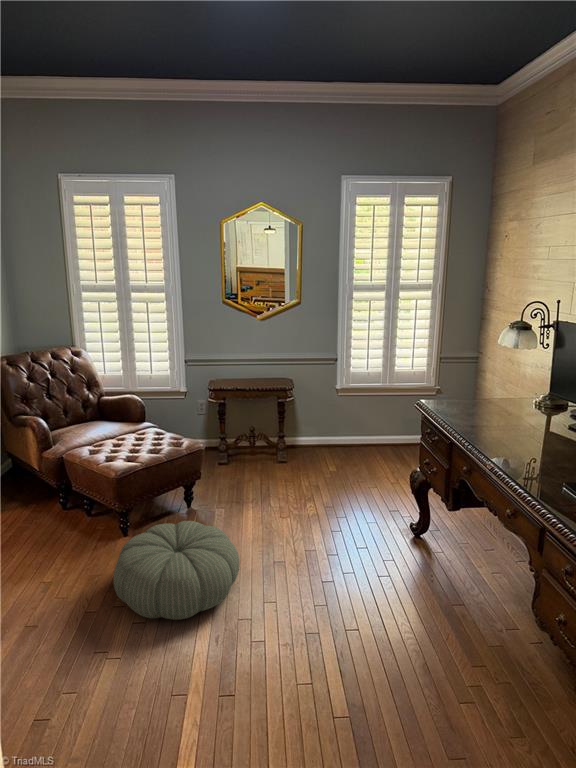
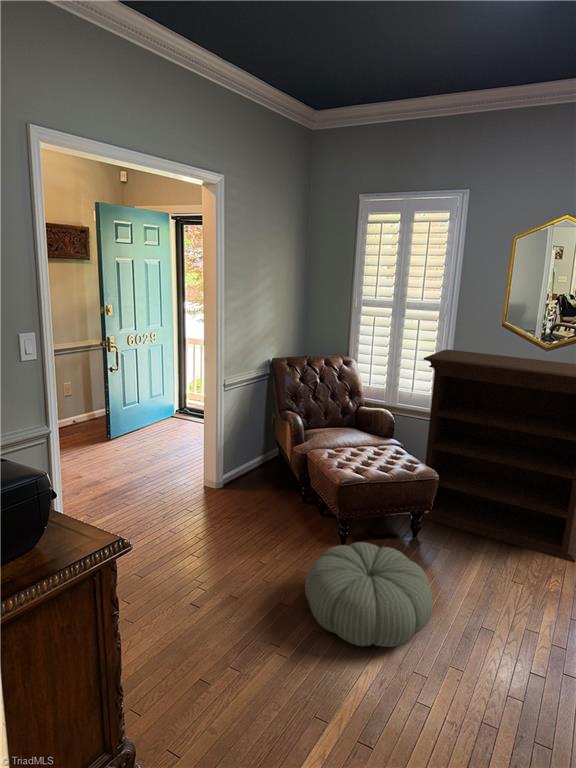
bookshelf: none [170,328,325,490] -> present [422,350,576,563]

